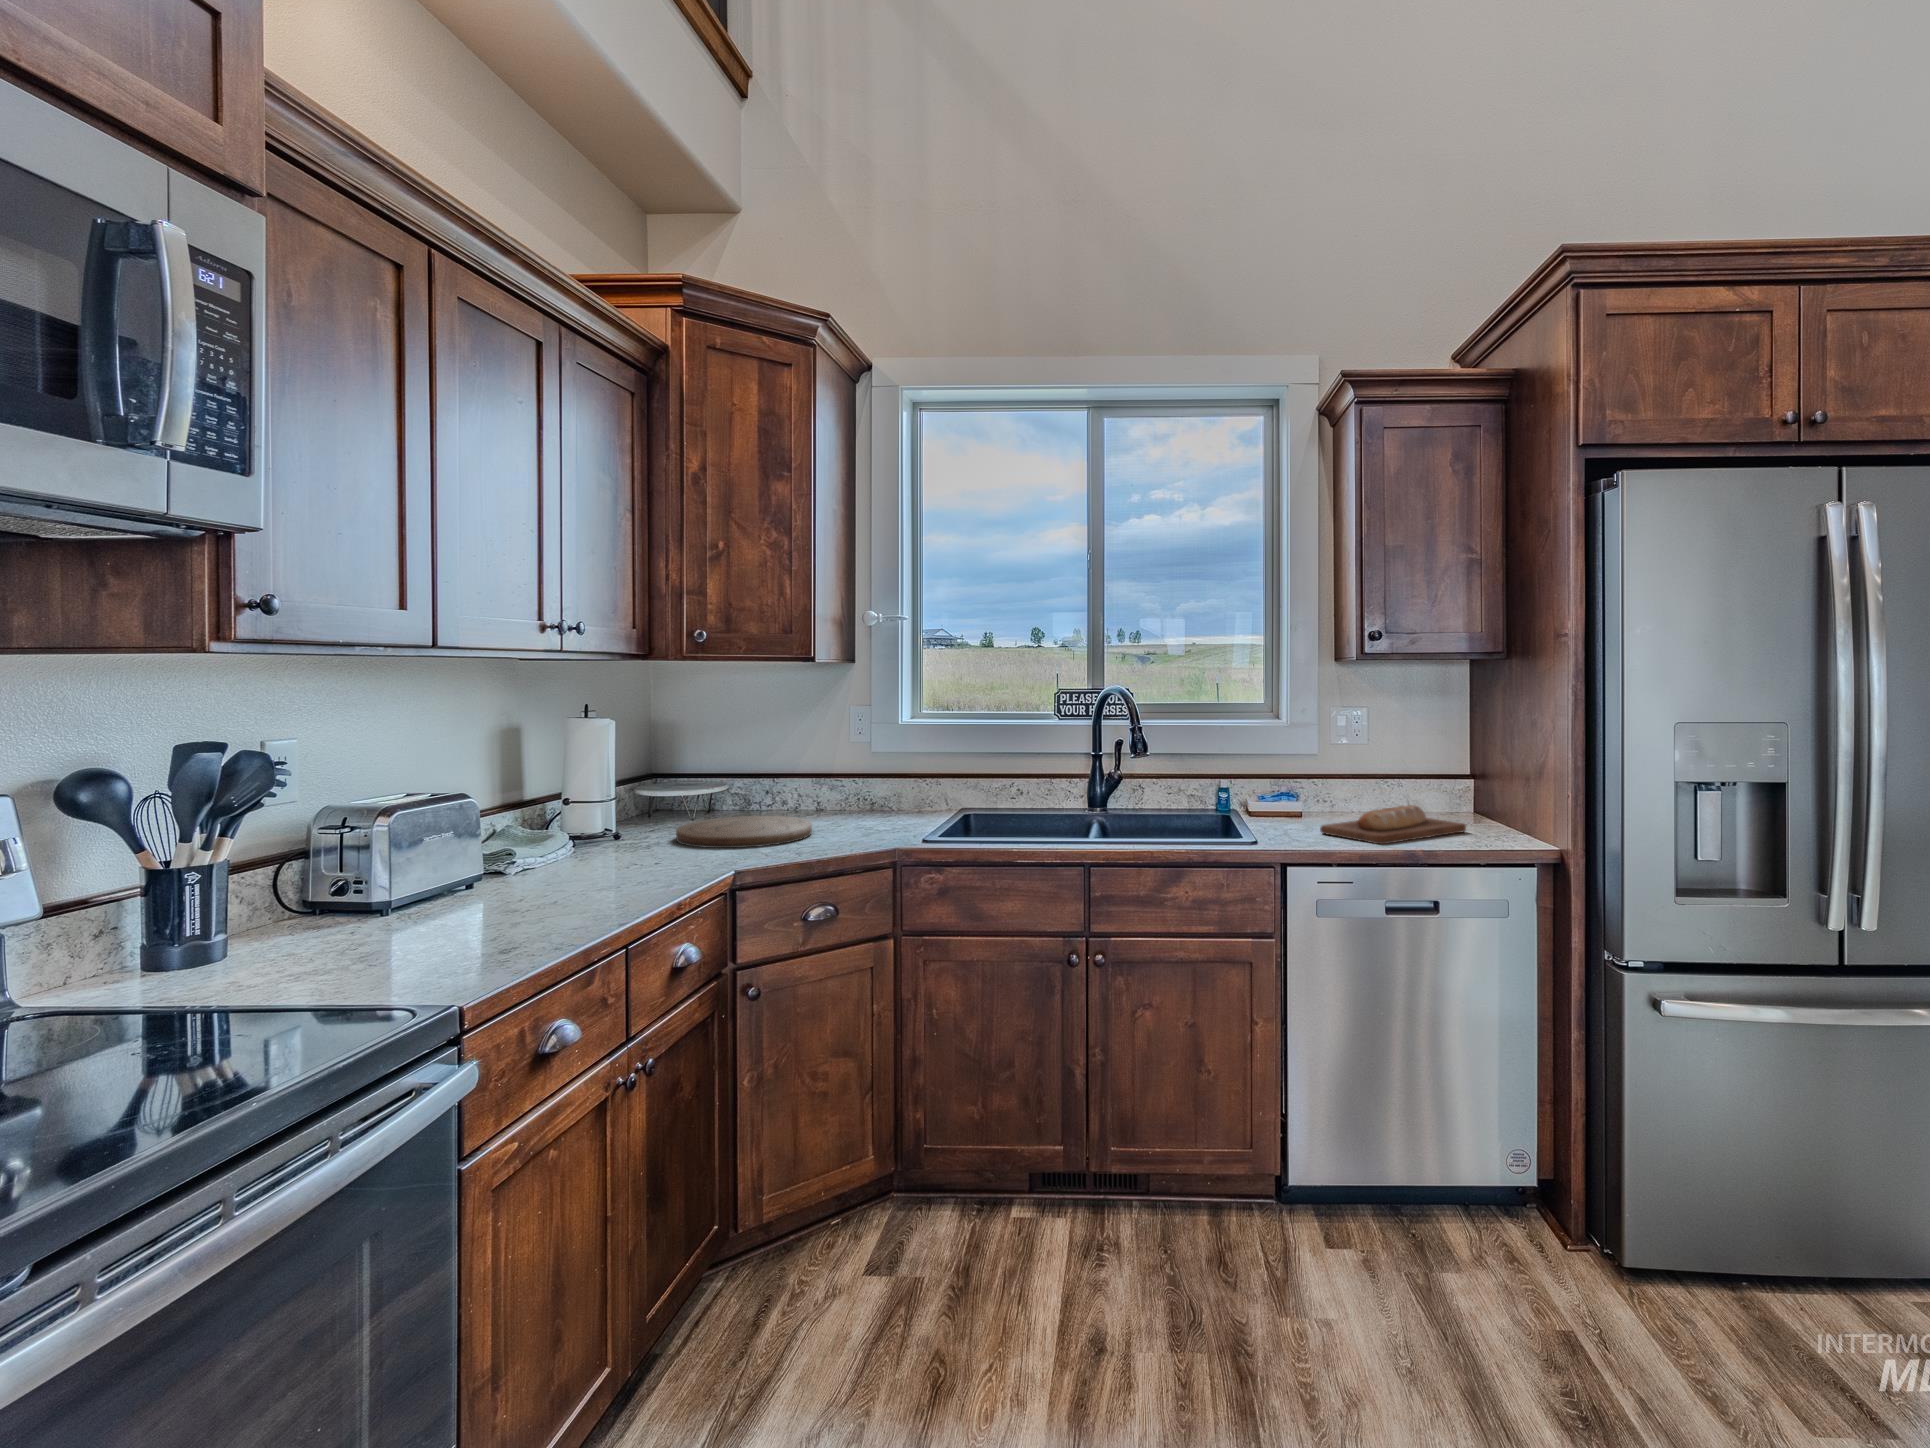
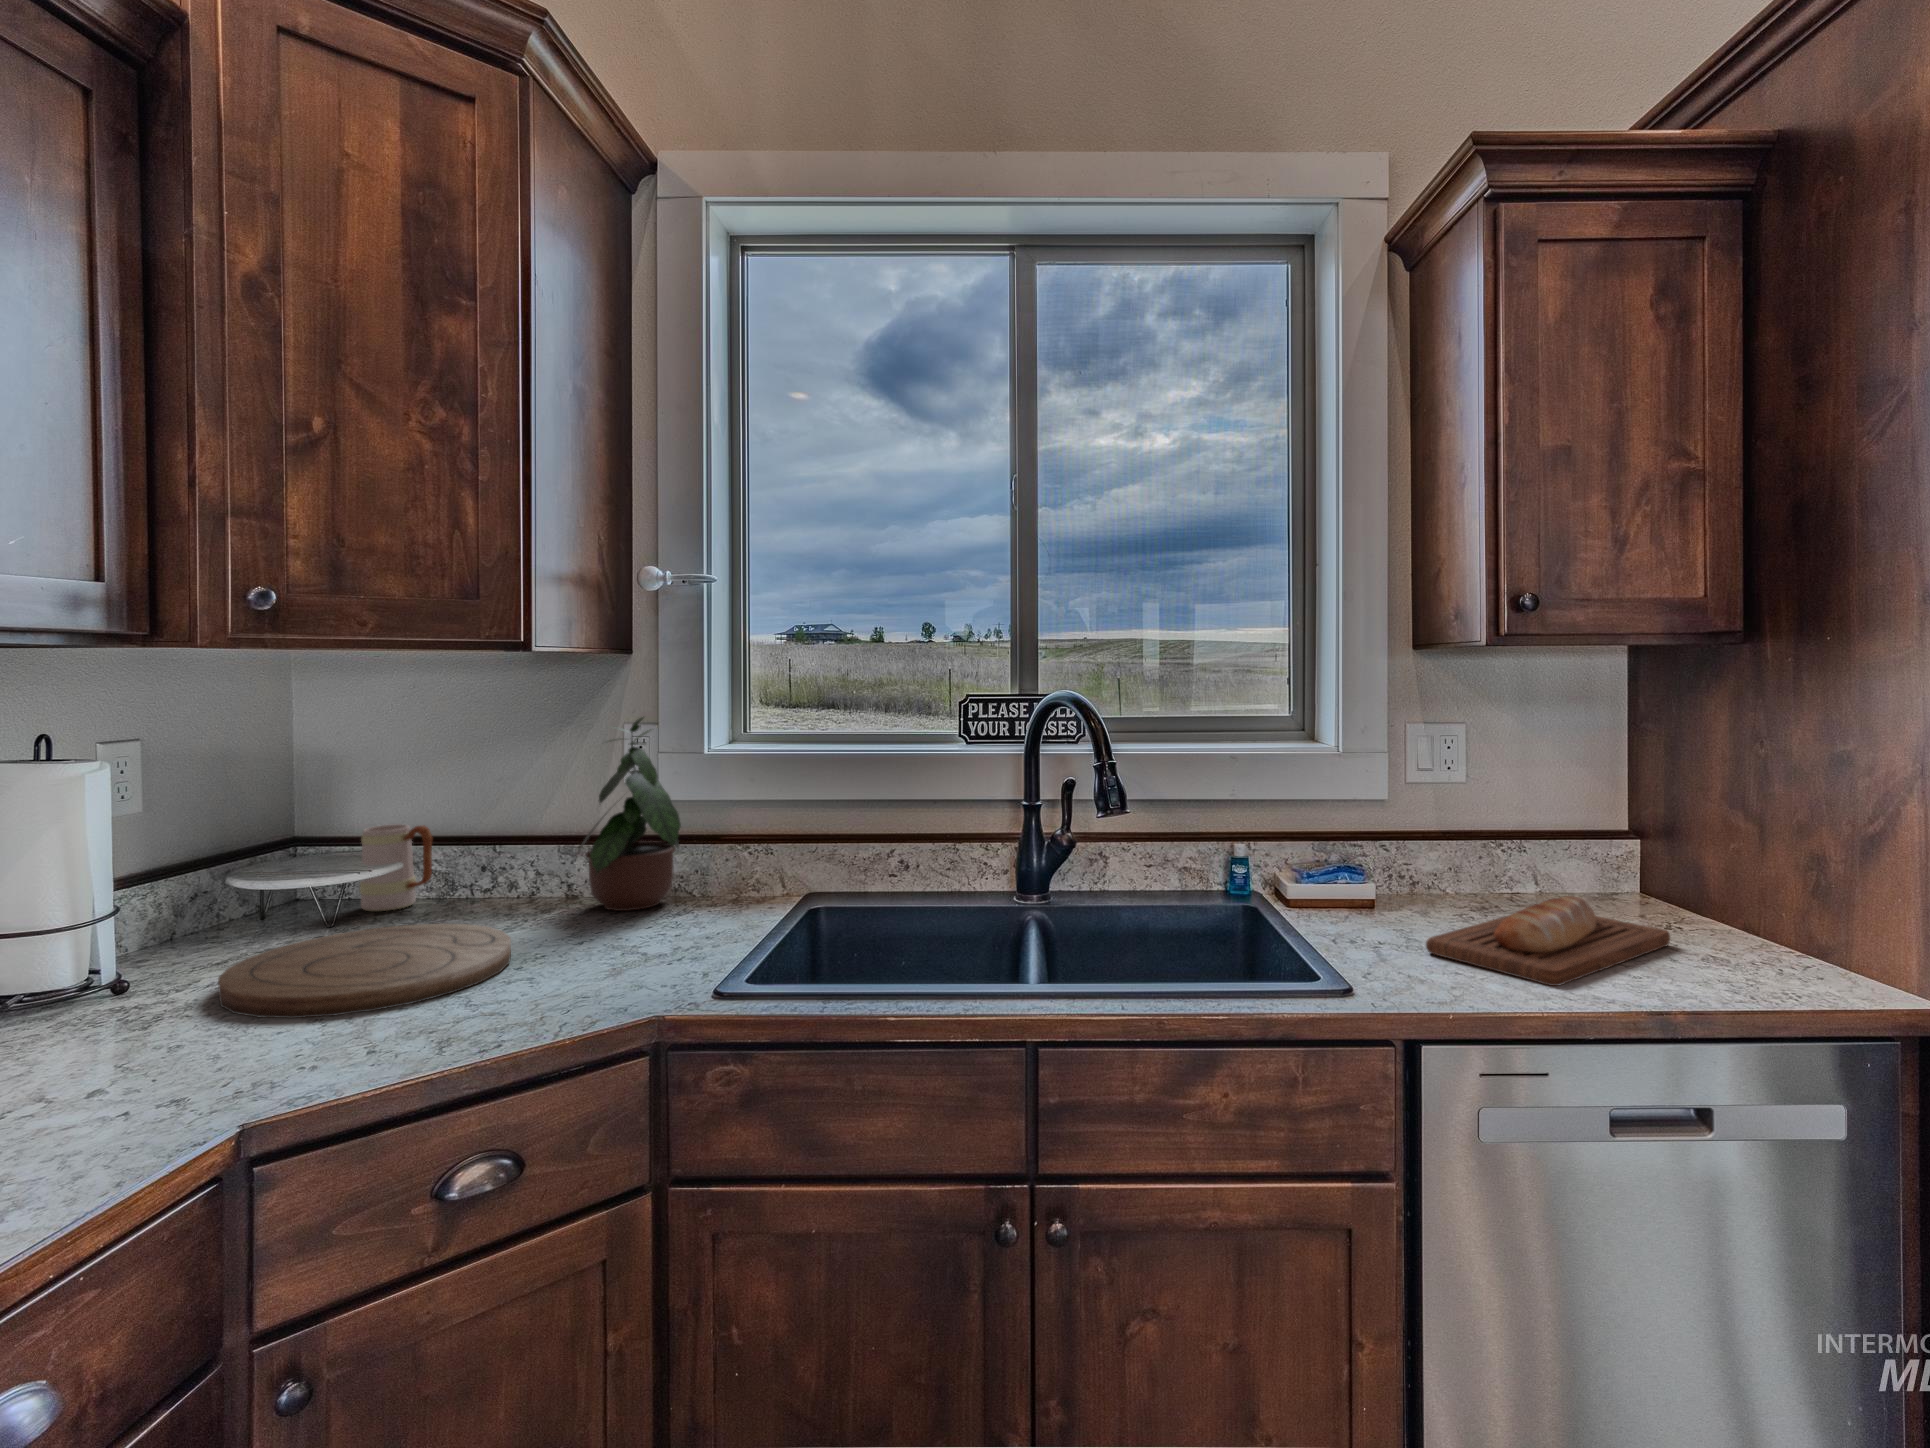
potted plant: none [824,701,894,816] -> present [580,717,681,911]
mug: none [700,766,741,816] -> present [360,824,433,911]

